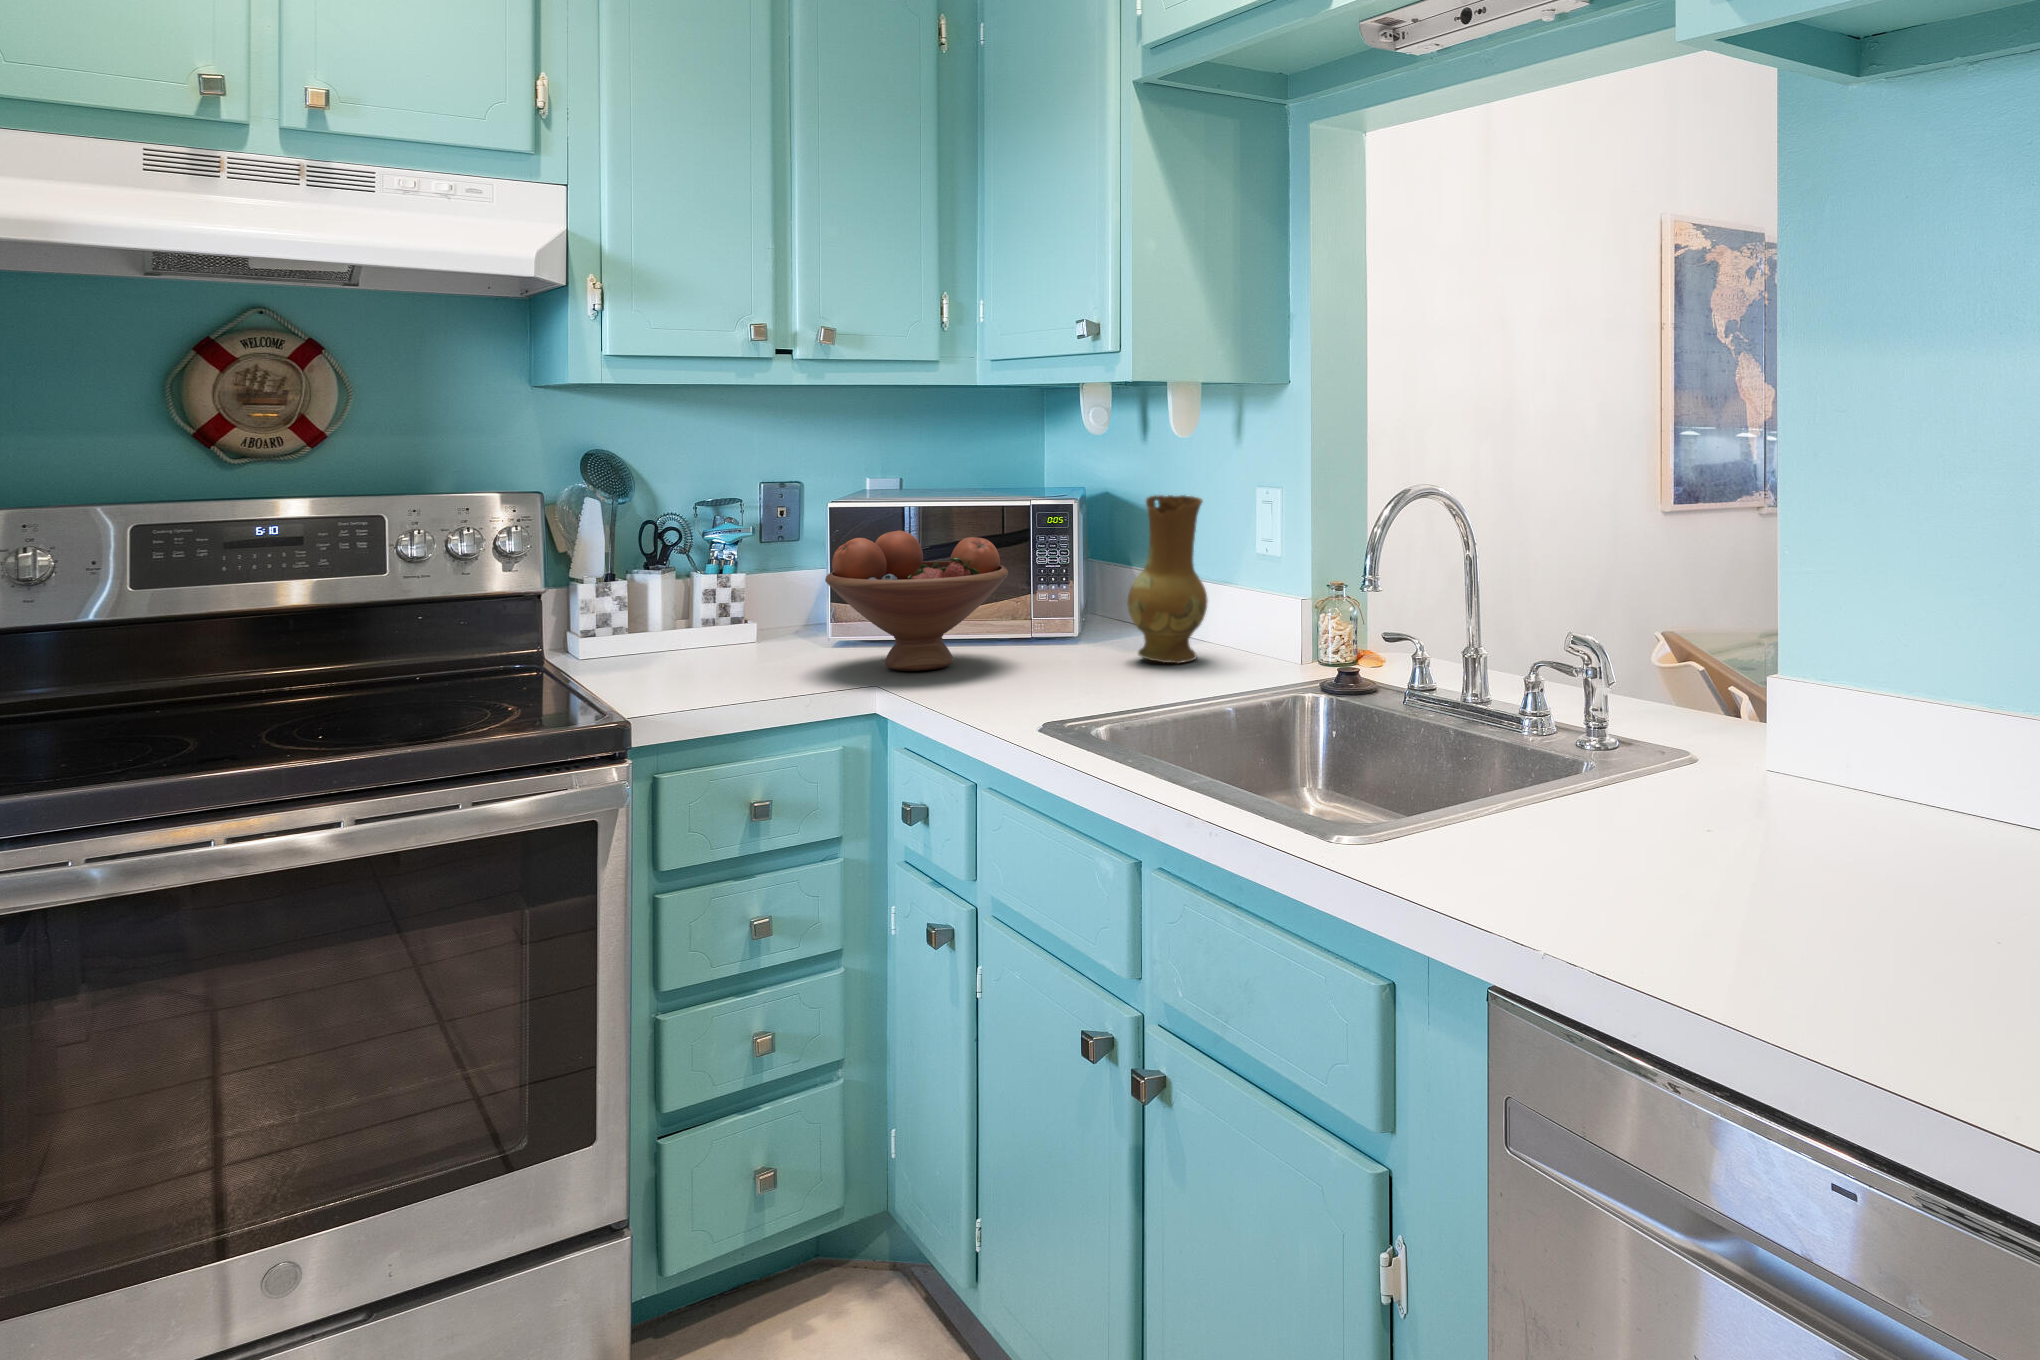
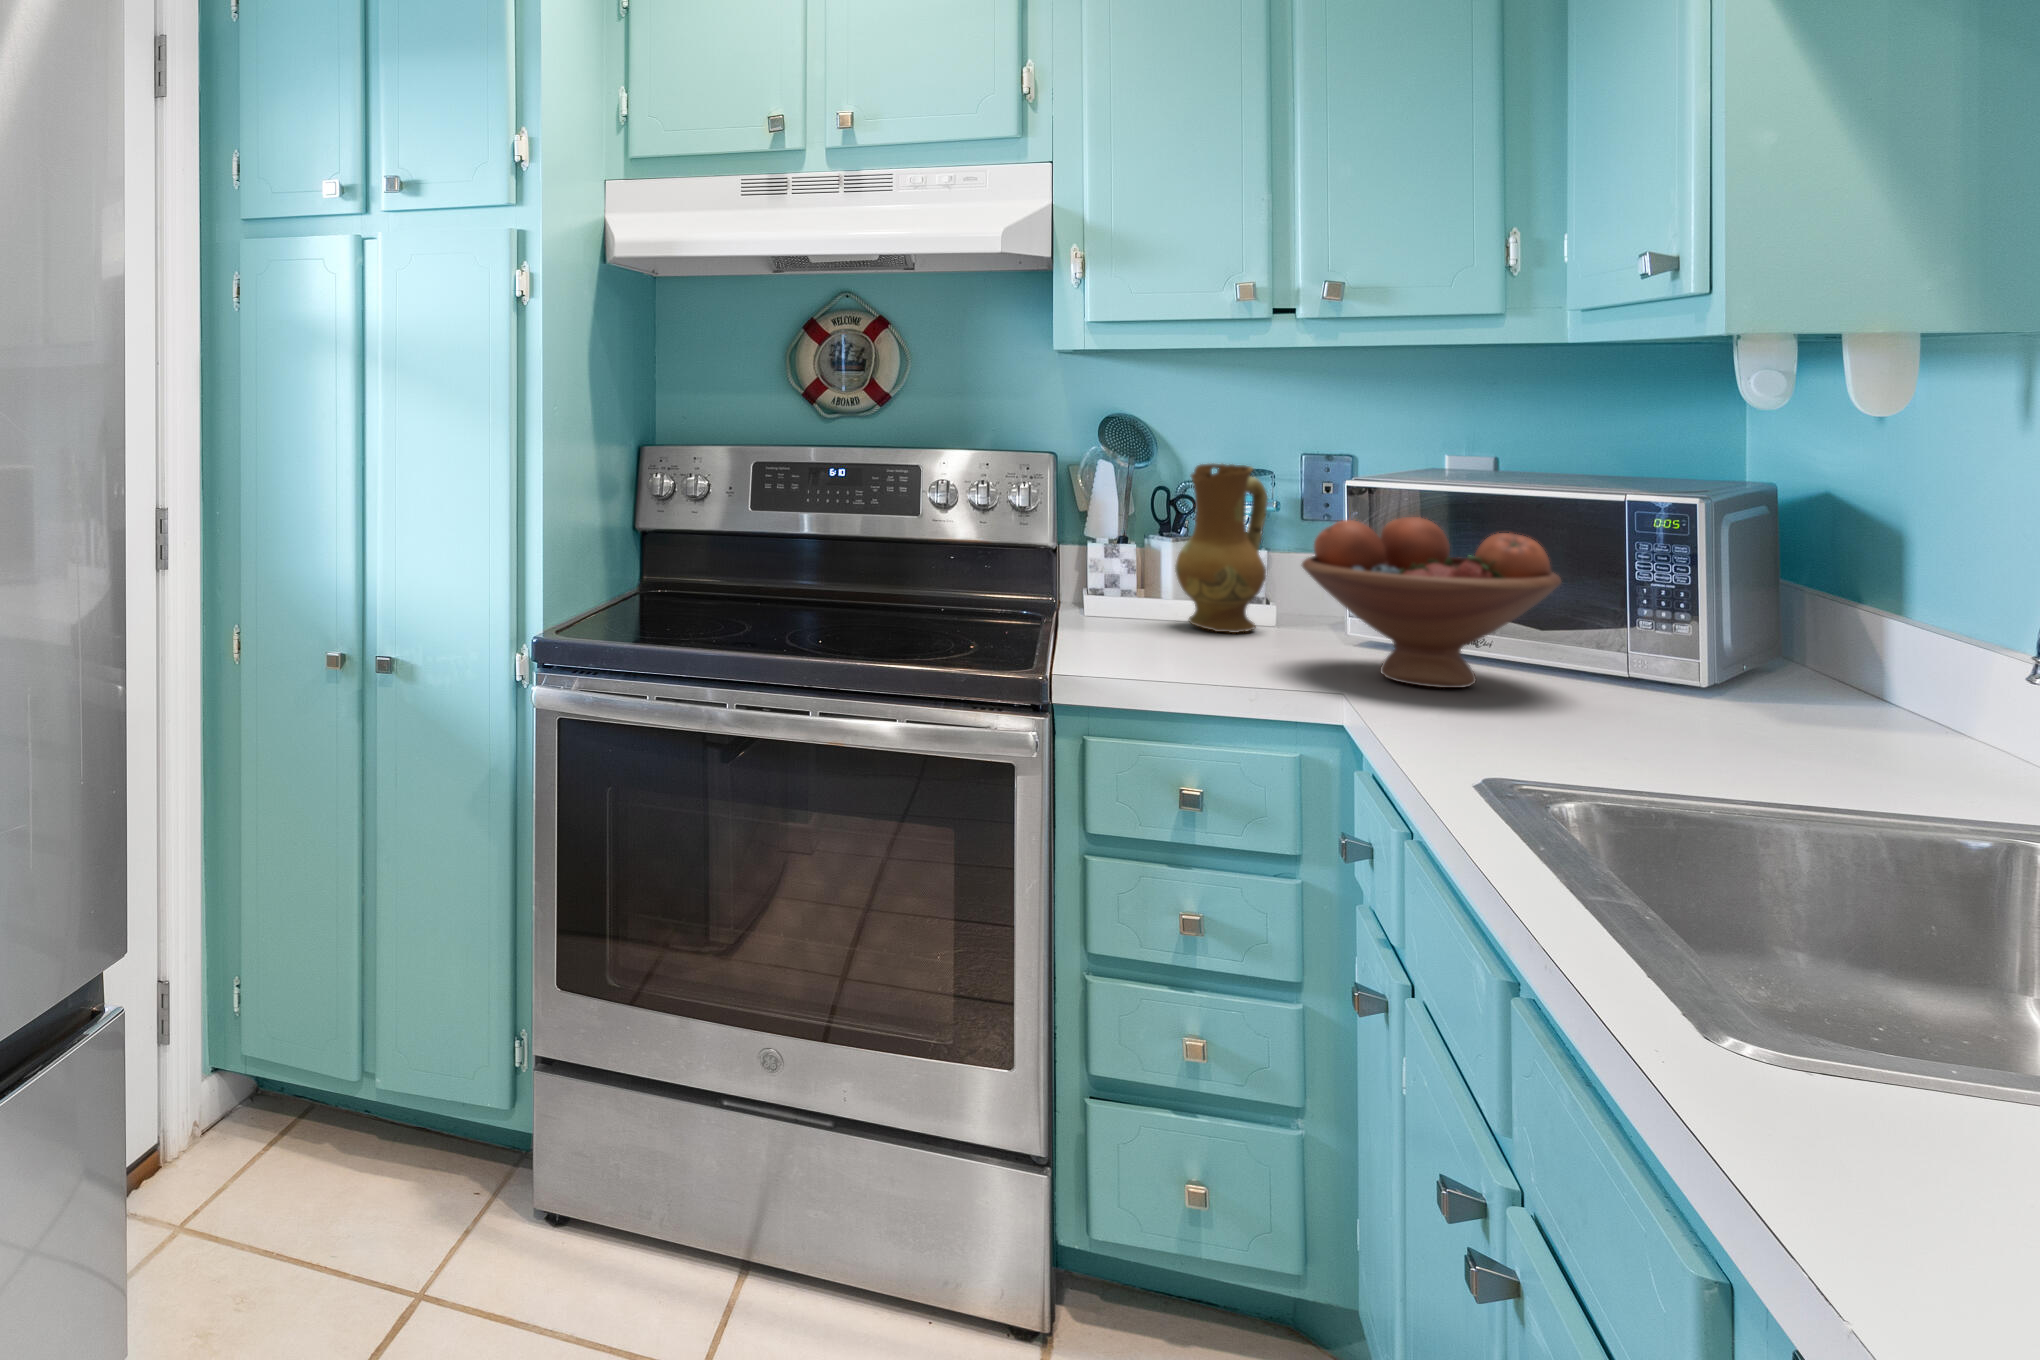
ceramic jug: present [1127,495,1207,663] -> present [1175,464,1268,633]

